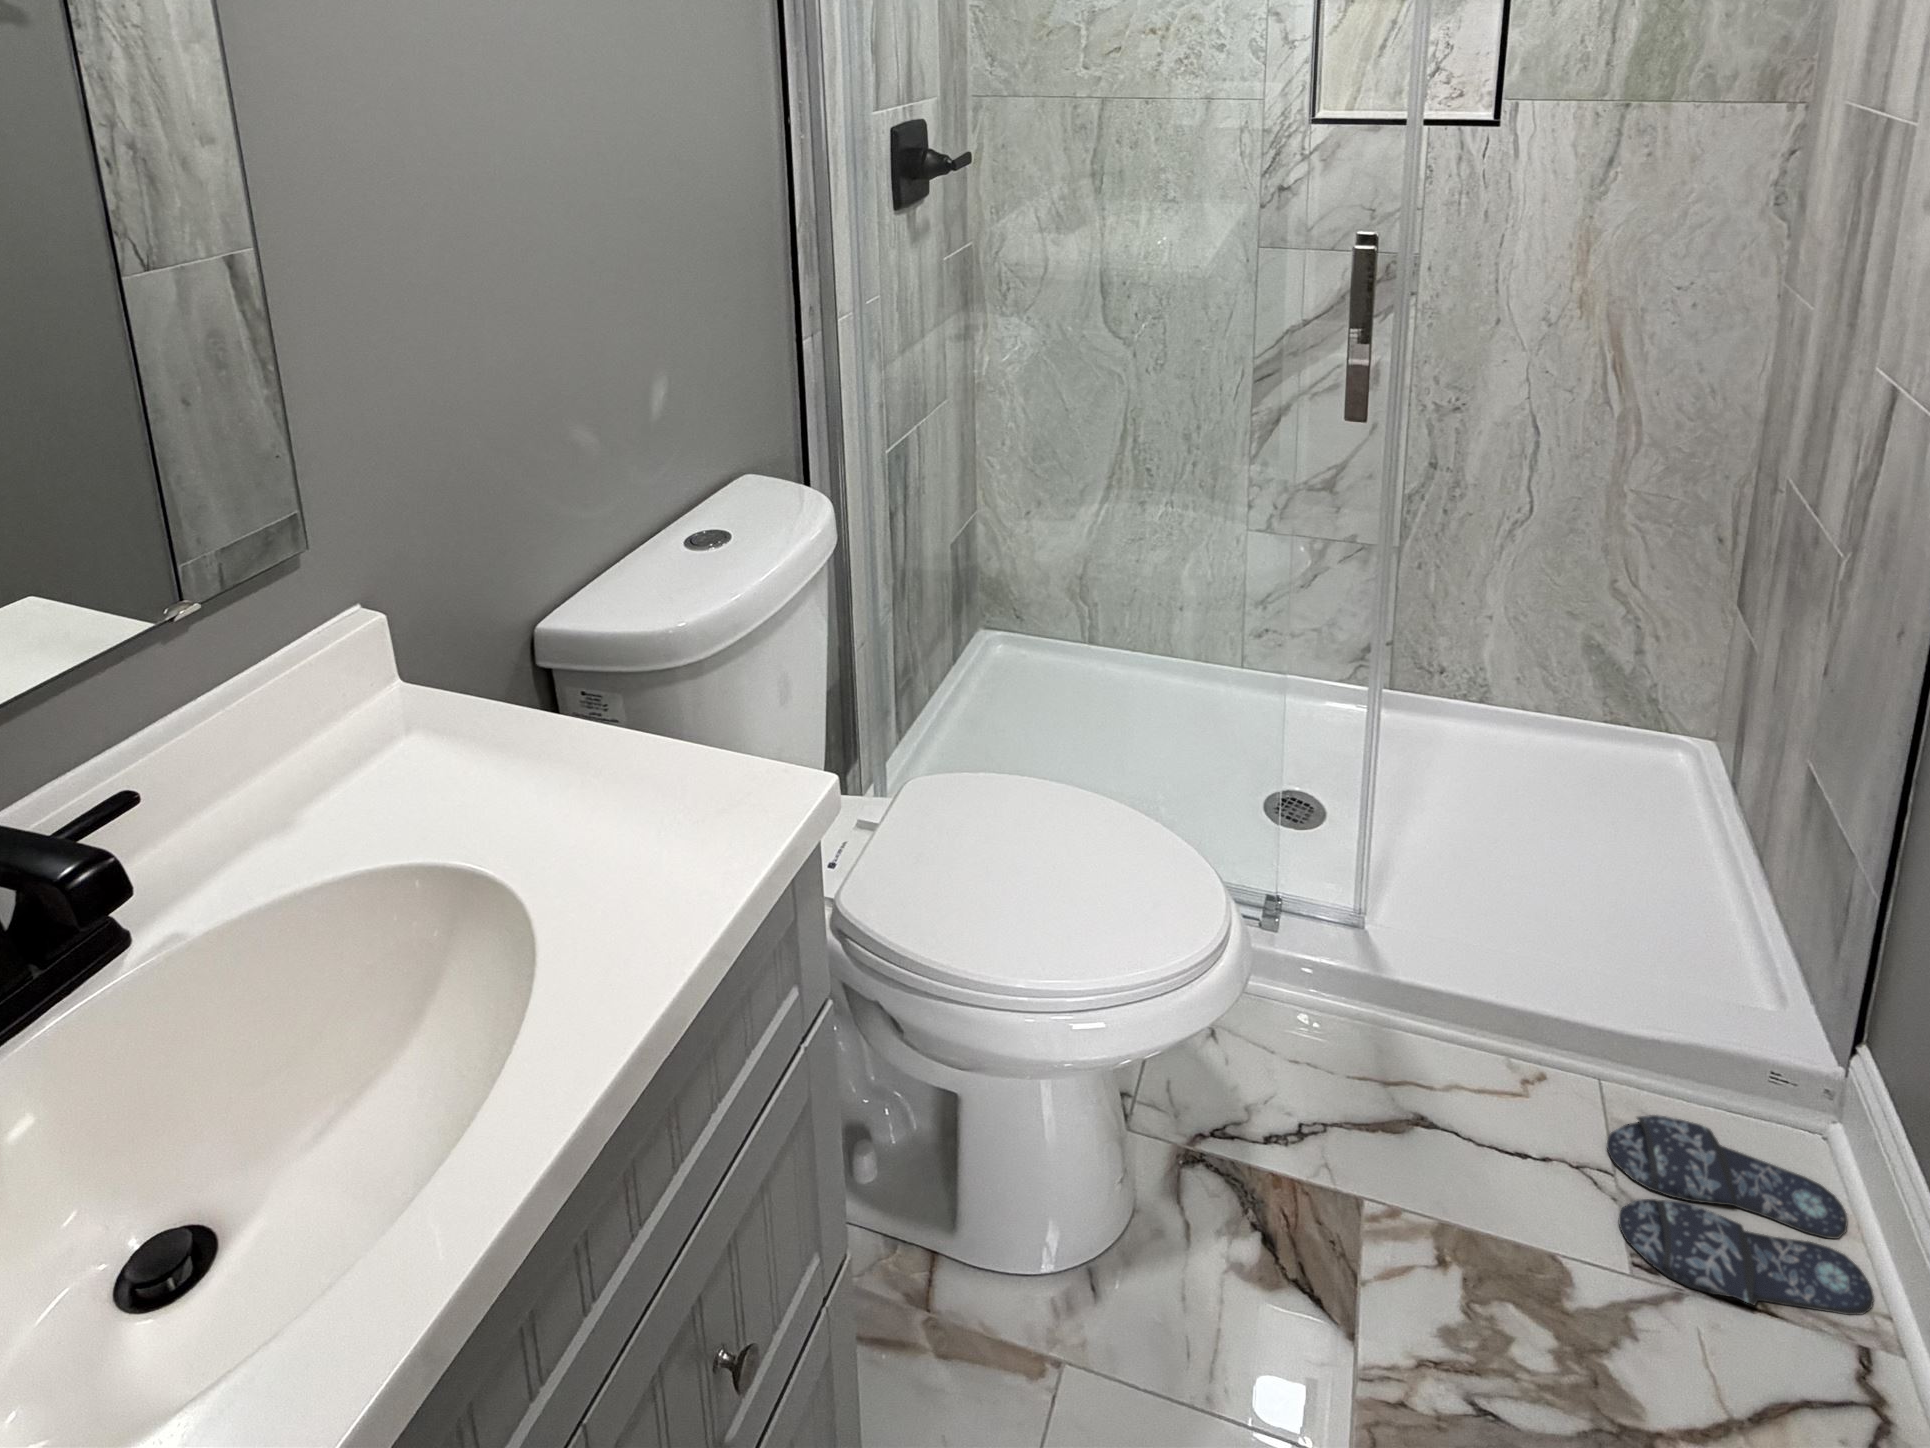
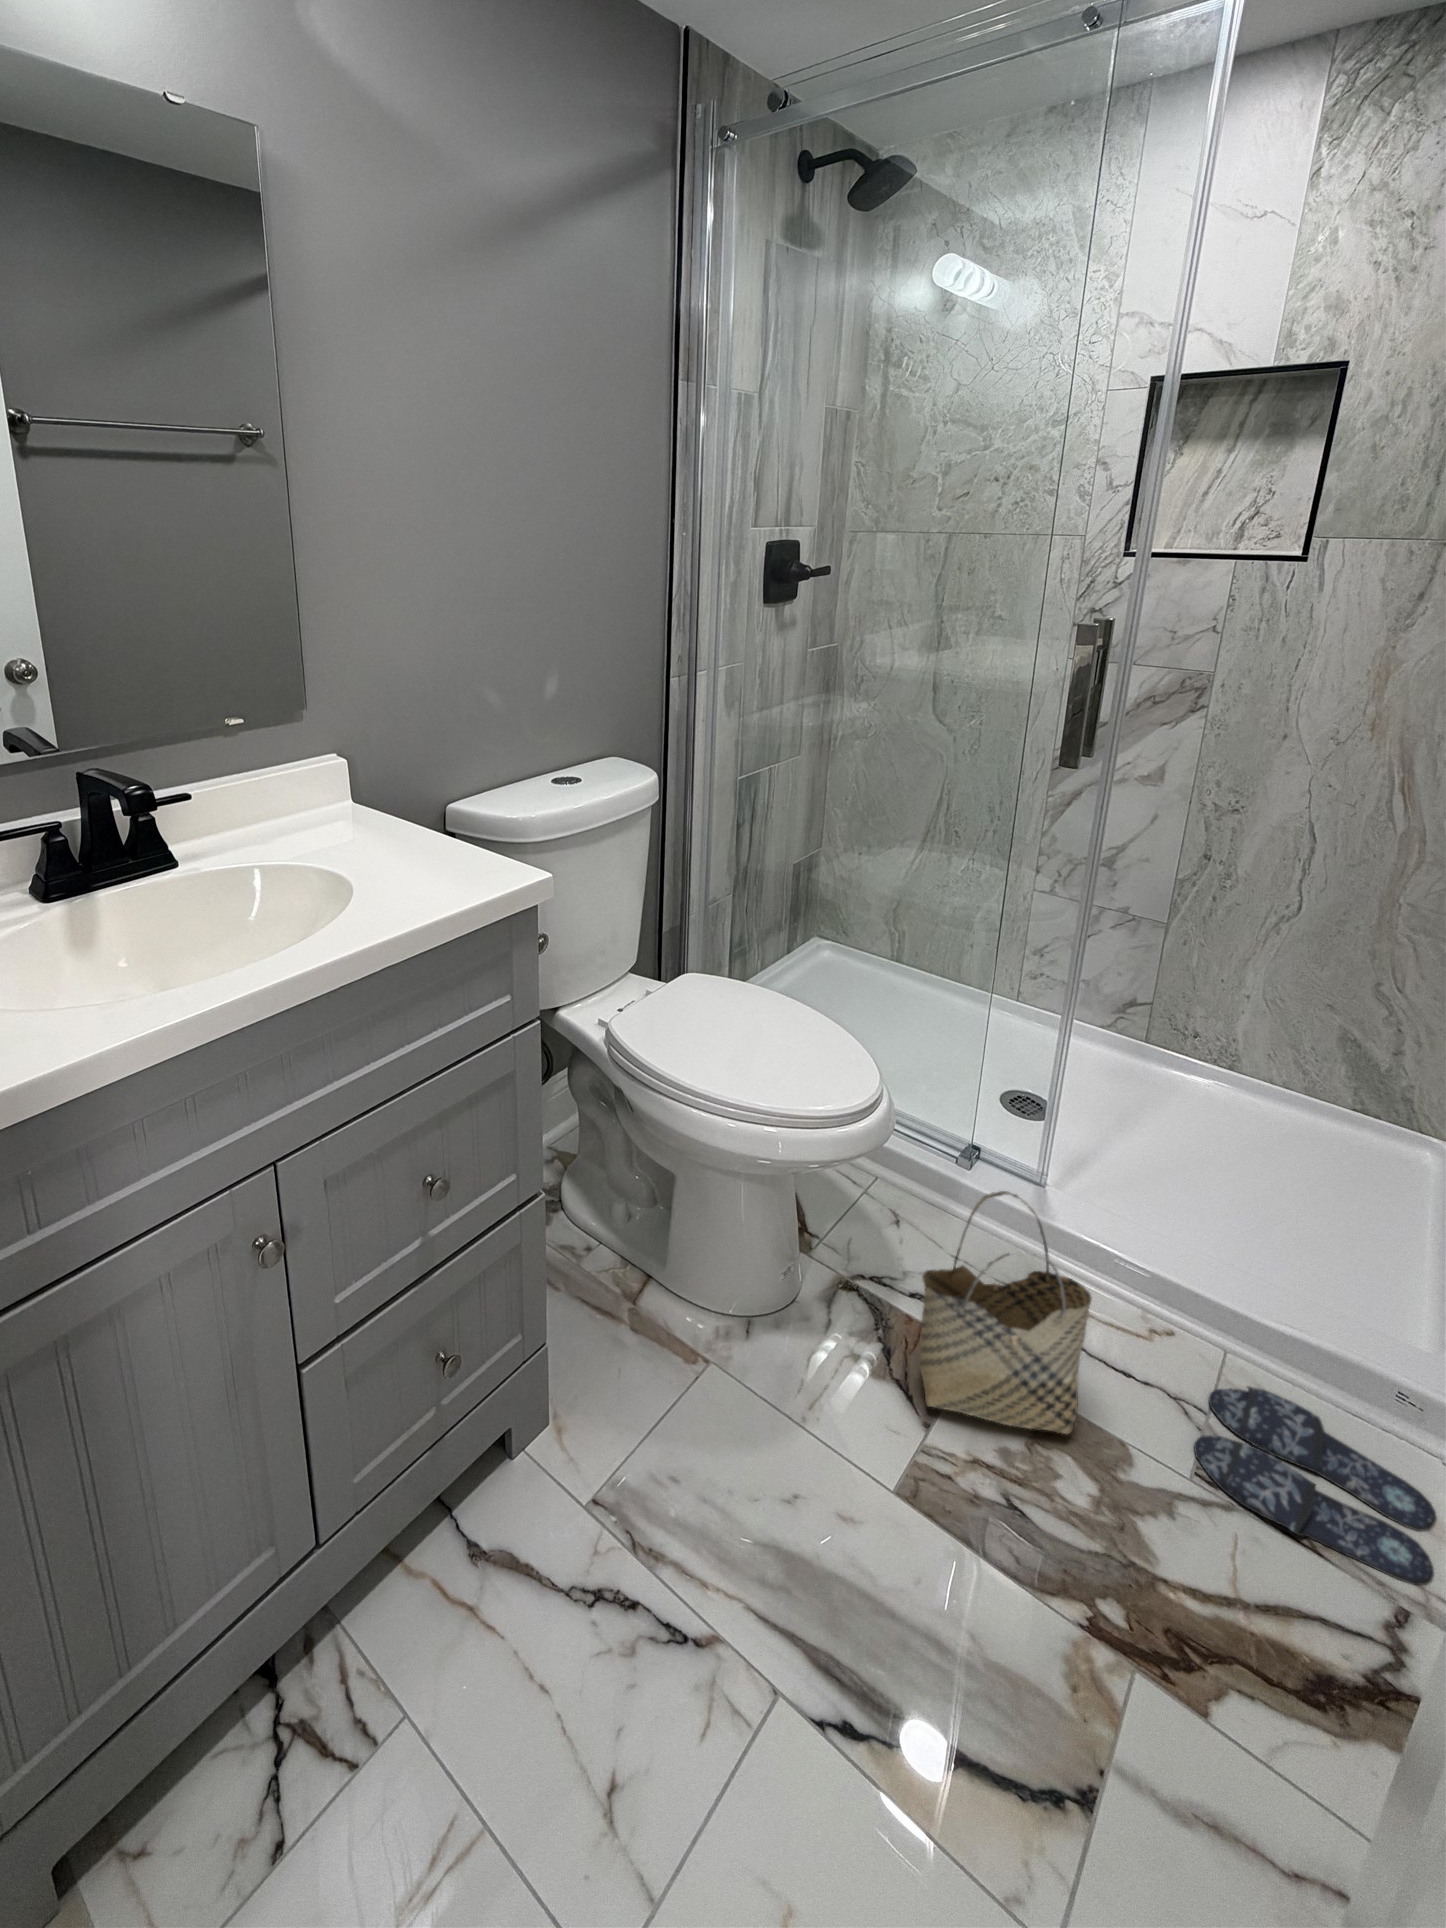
woven basket: none [1317,989,1507,1311] -> present [920,1191,1092,1434]

